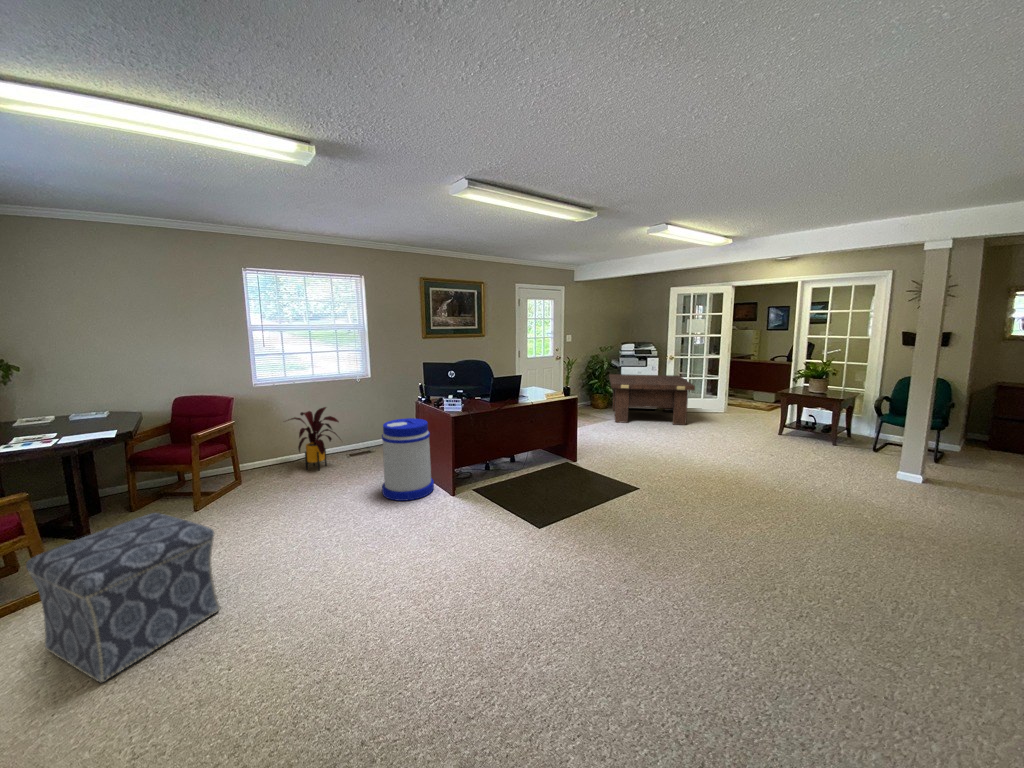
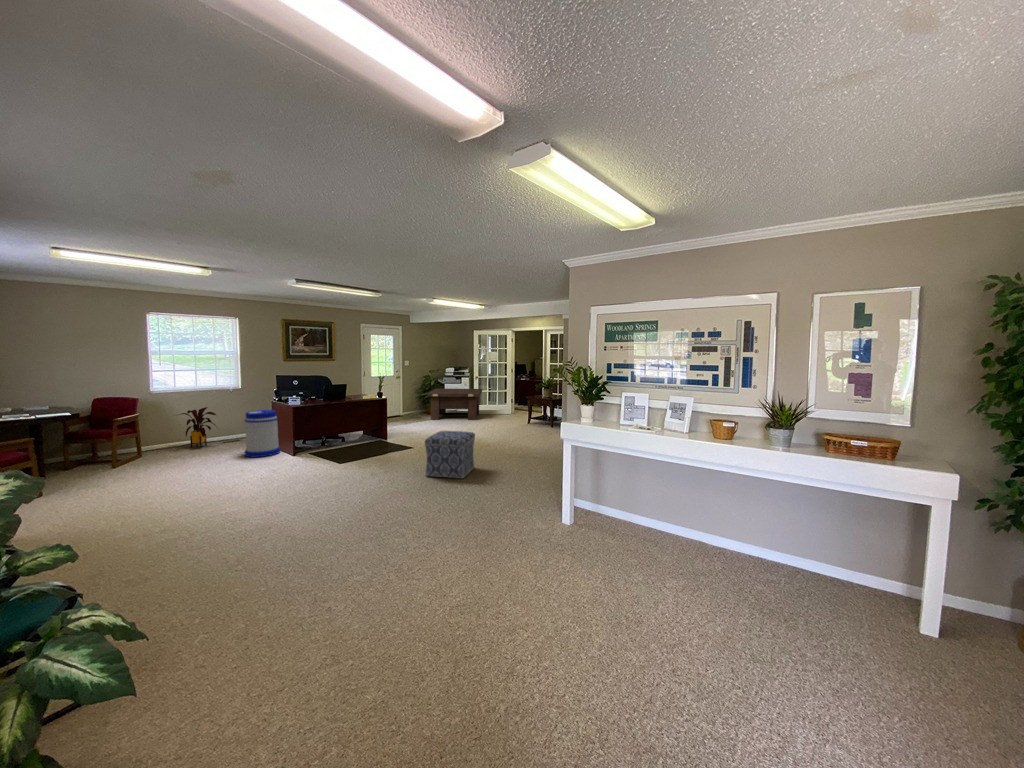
ottoman: present [26,513,220,683] -> present [425,431,475,479]

